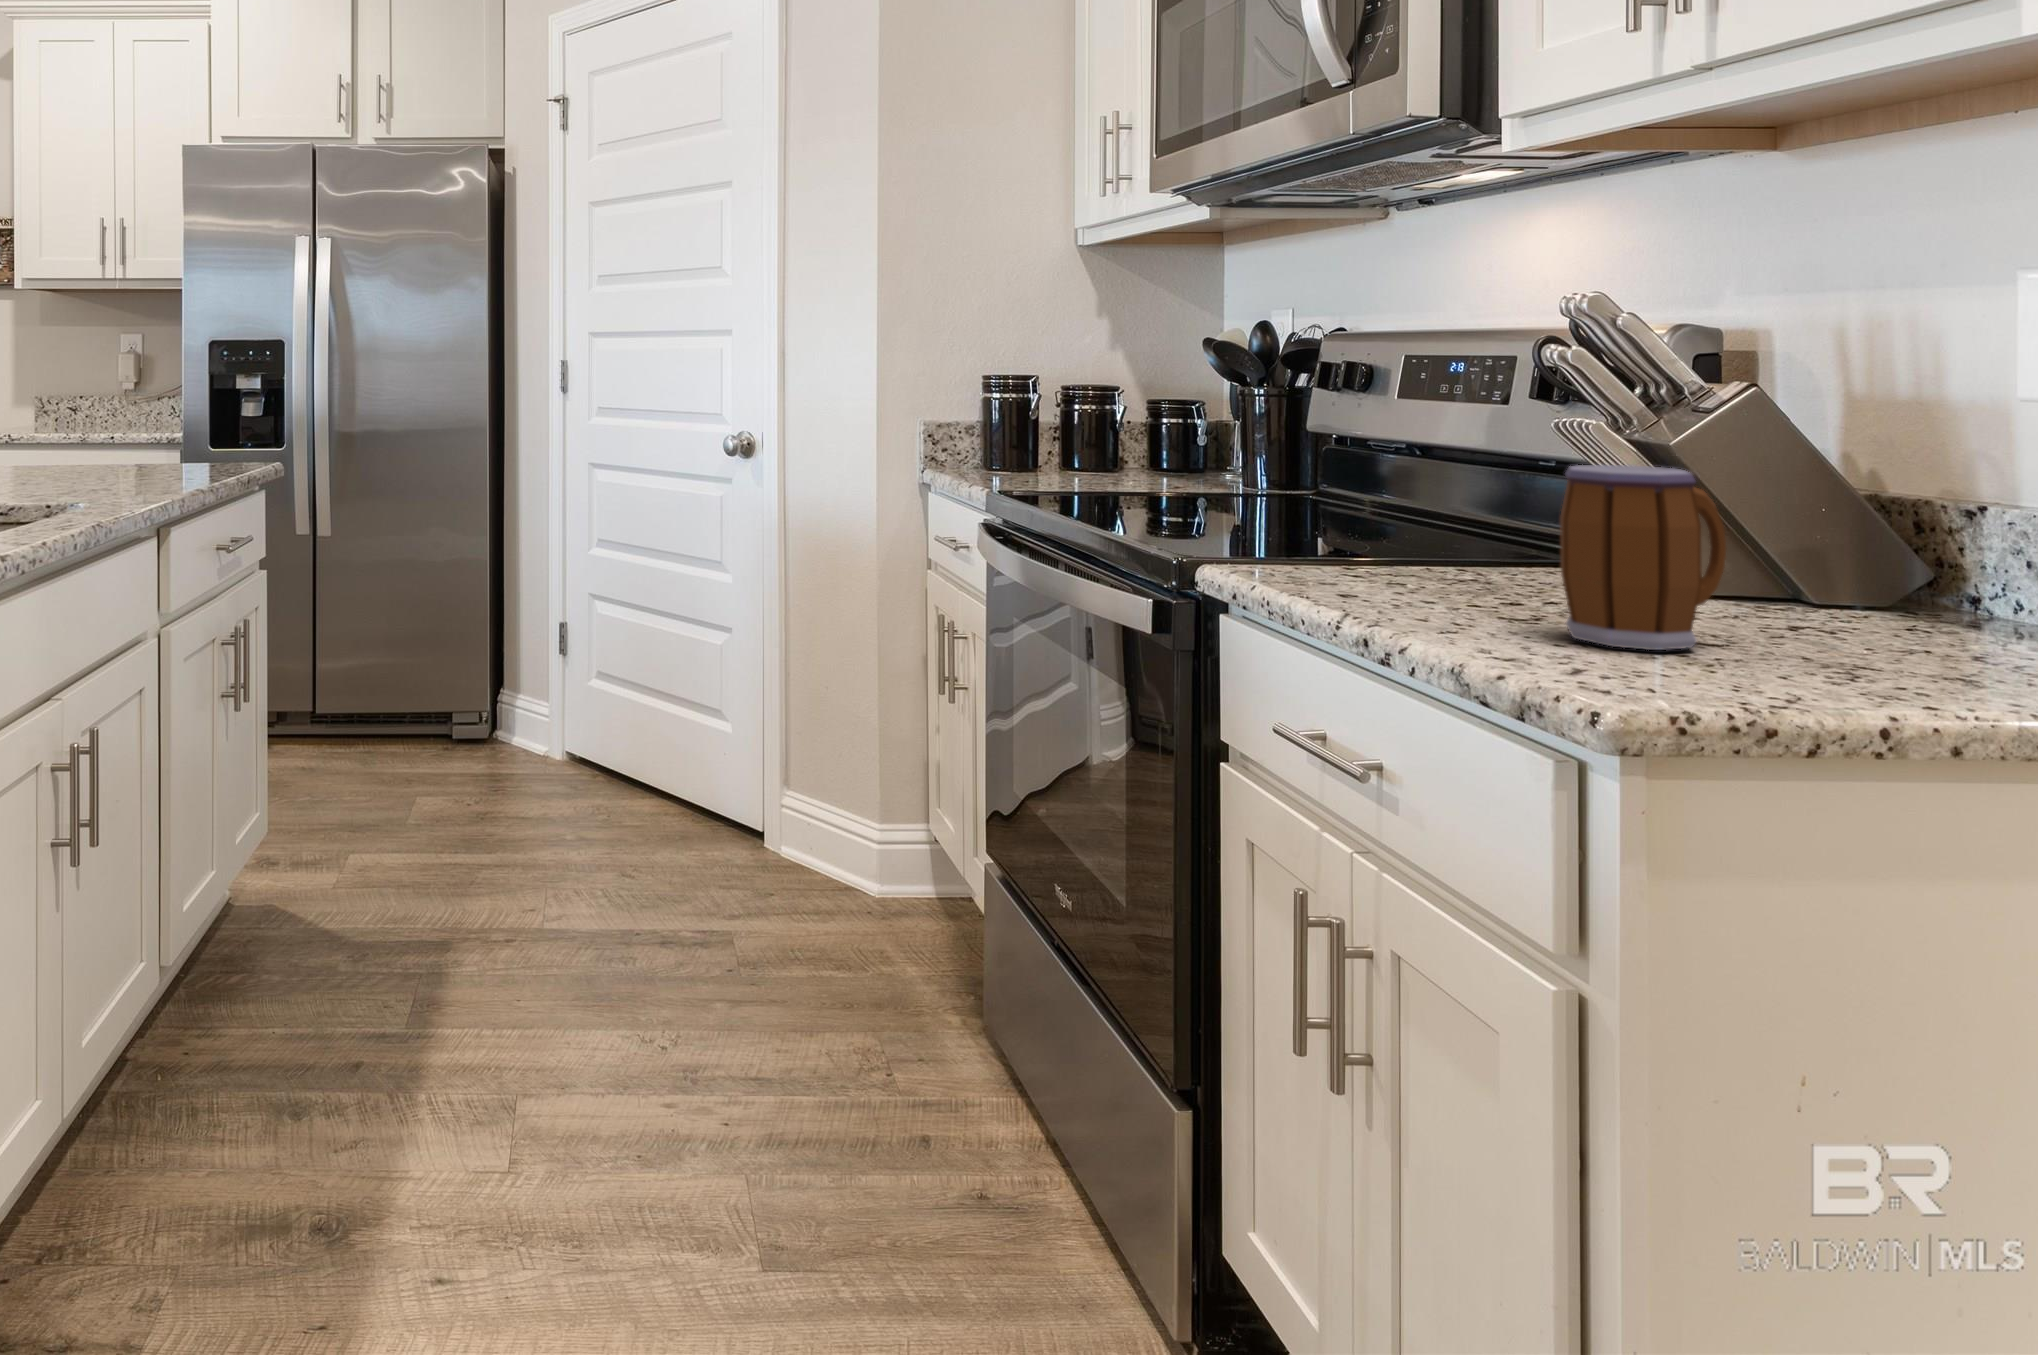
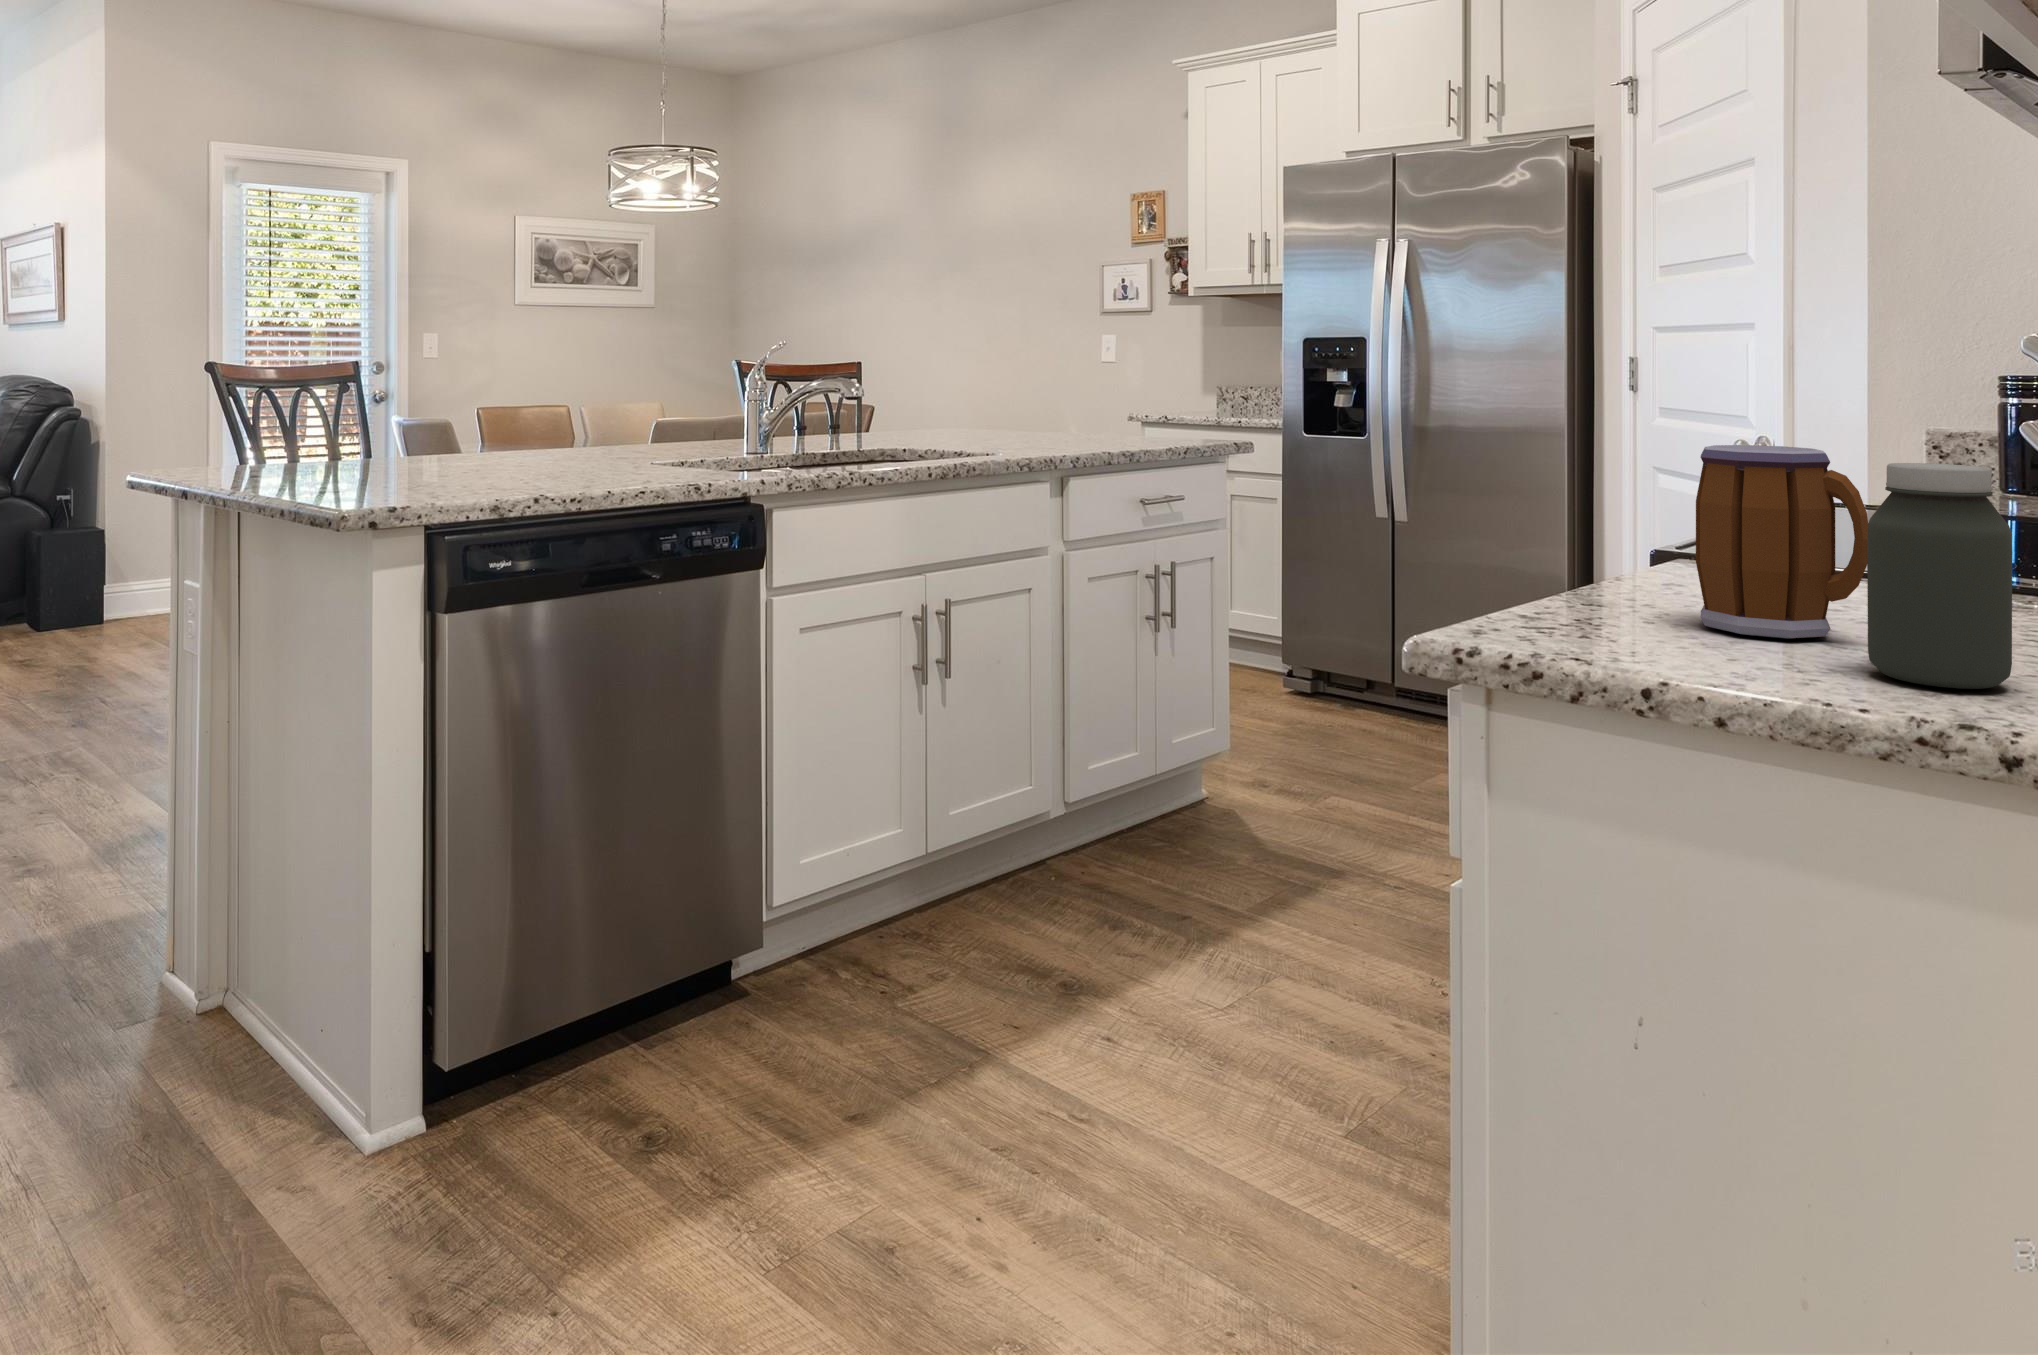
jar: none [1837,478,1977,680] -> present [1867,463,2012,689]

